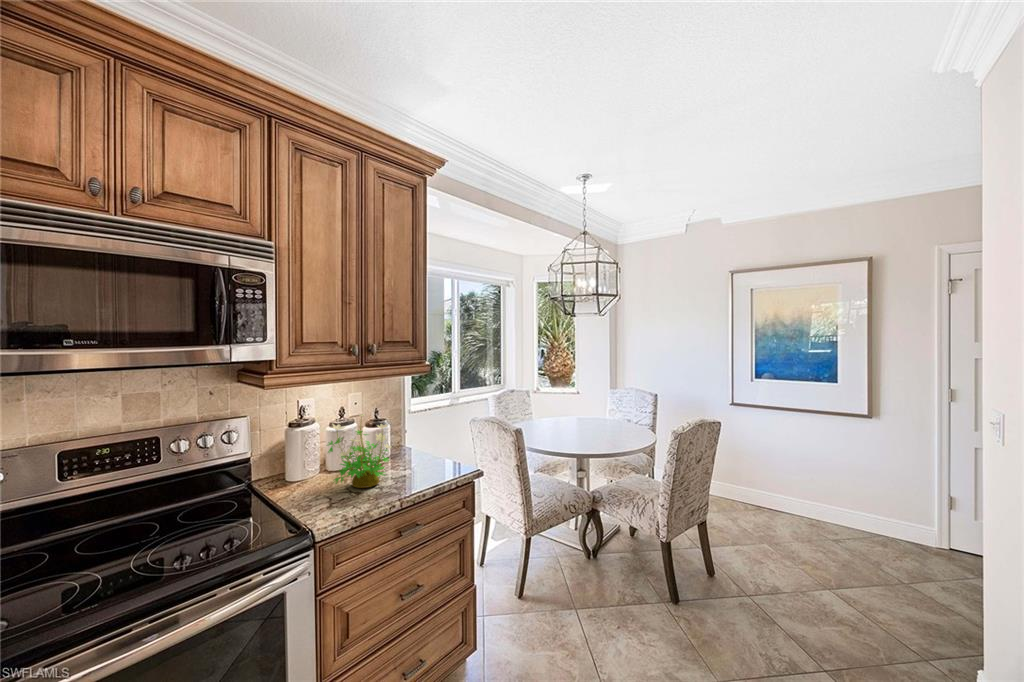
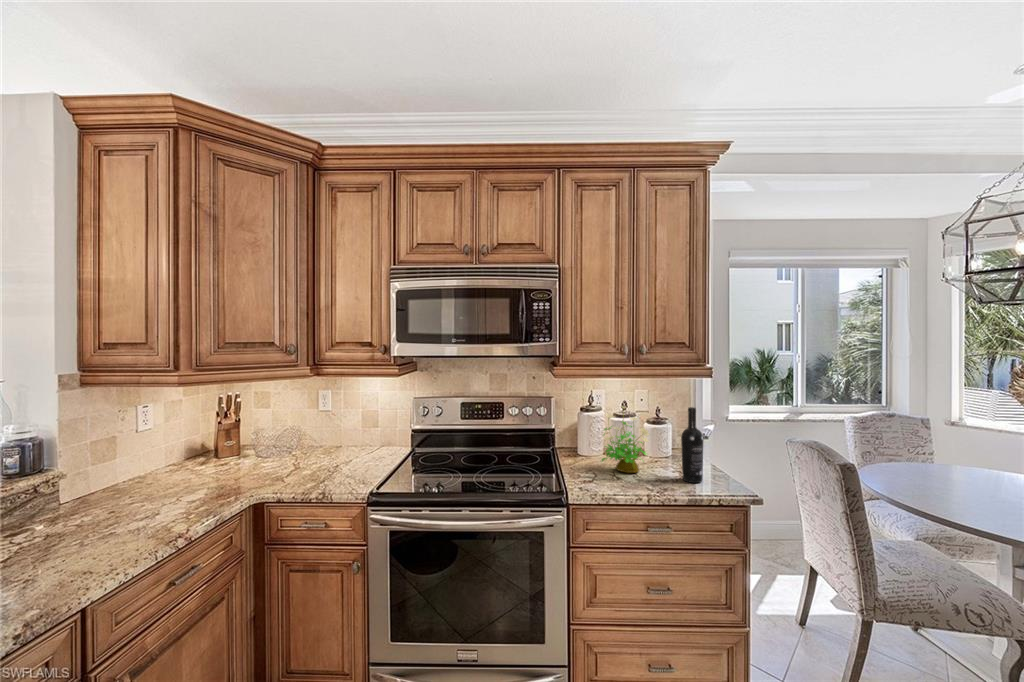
wine bottle: none [424,405,444,479] -> present [681,407,703,483]

